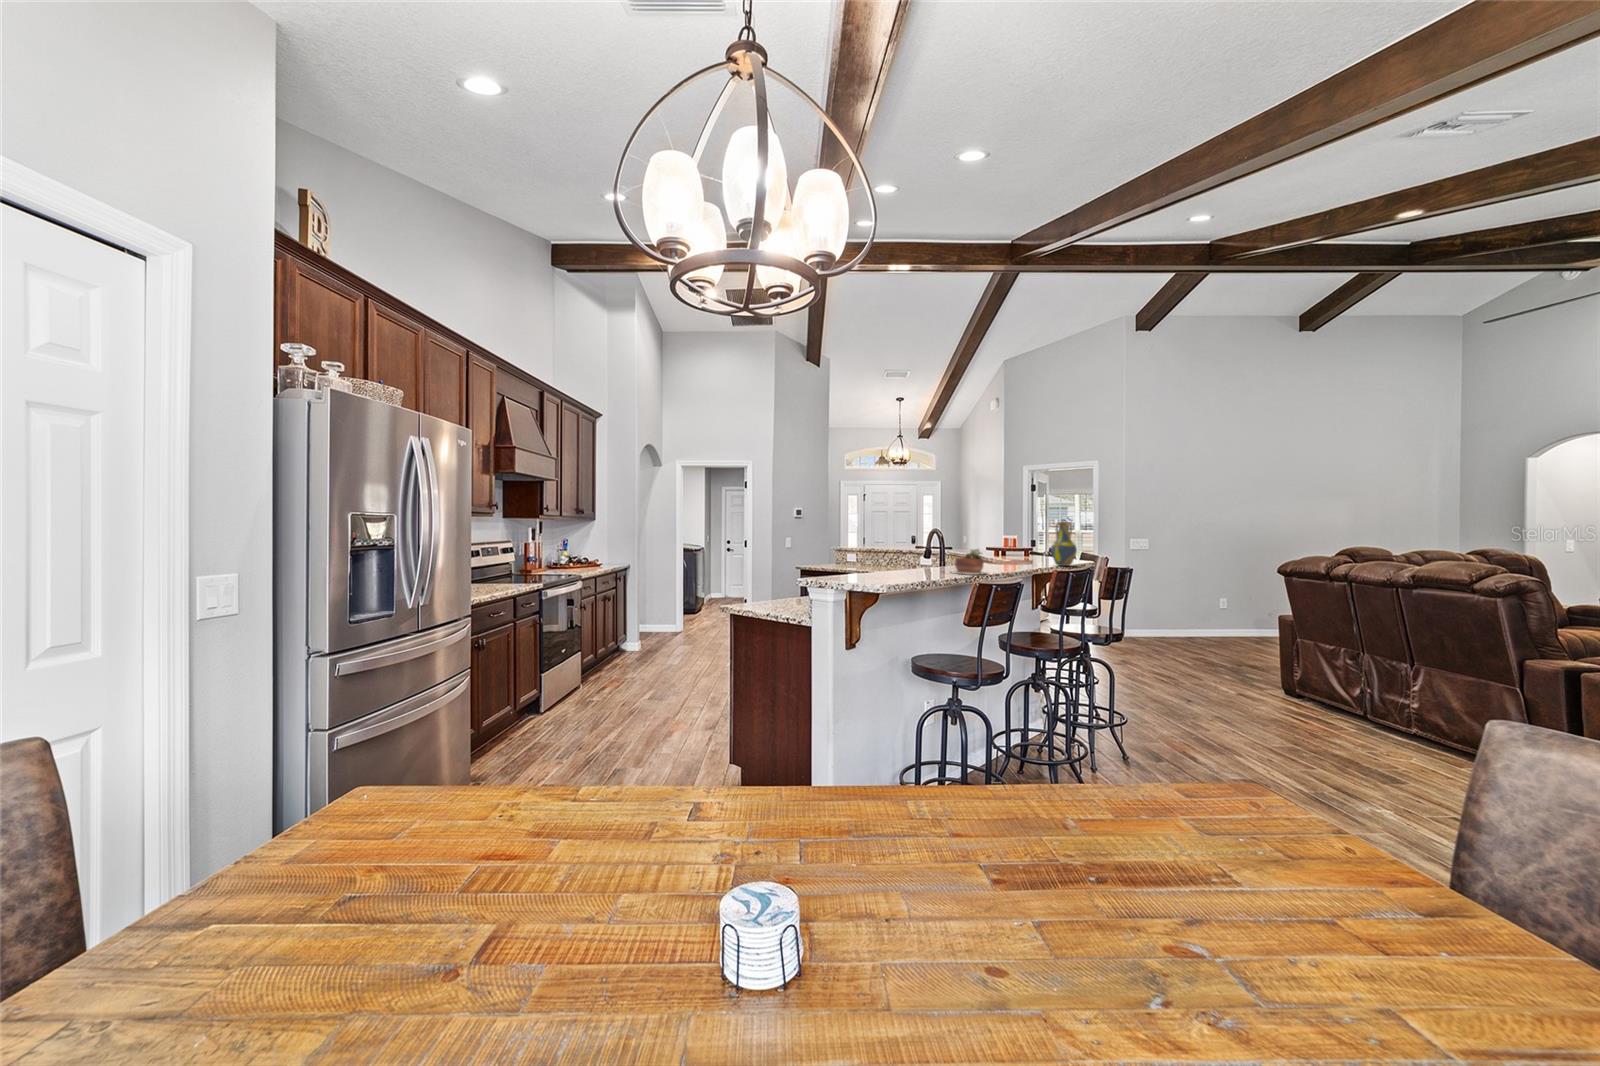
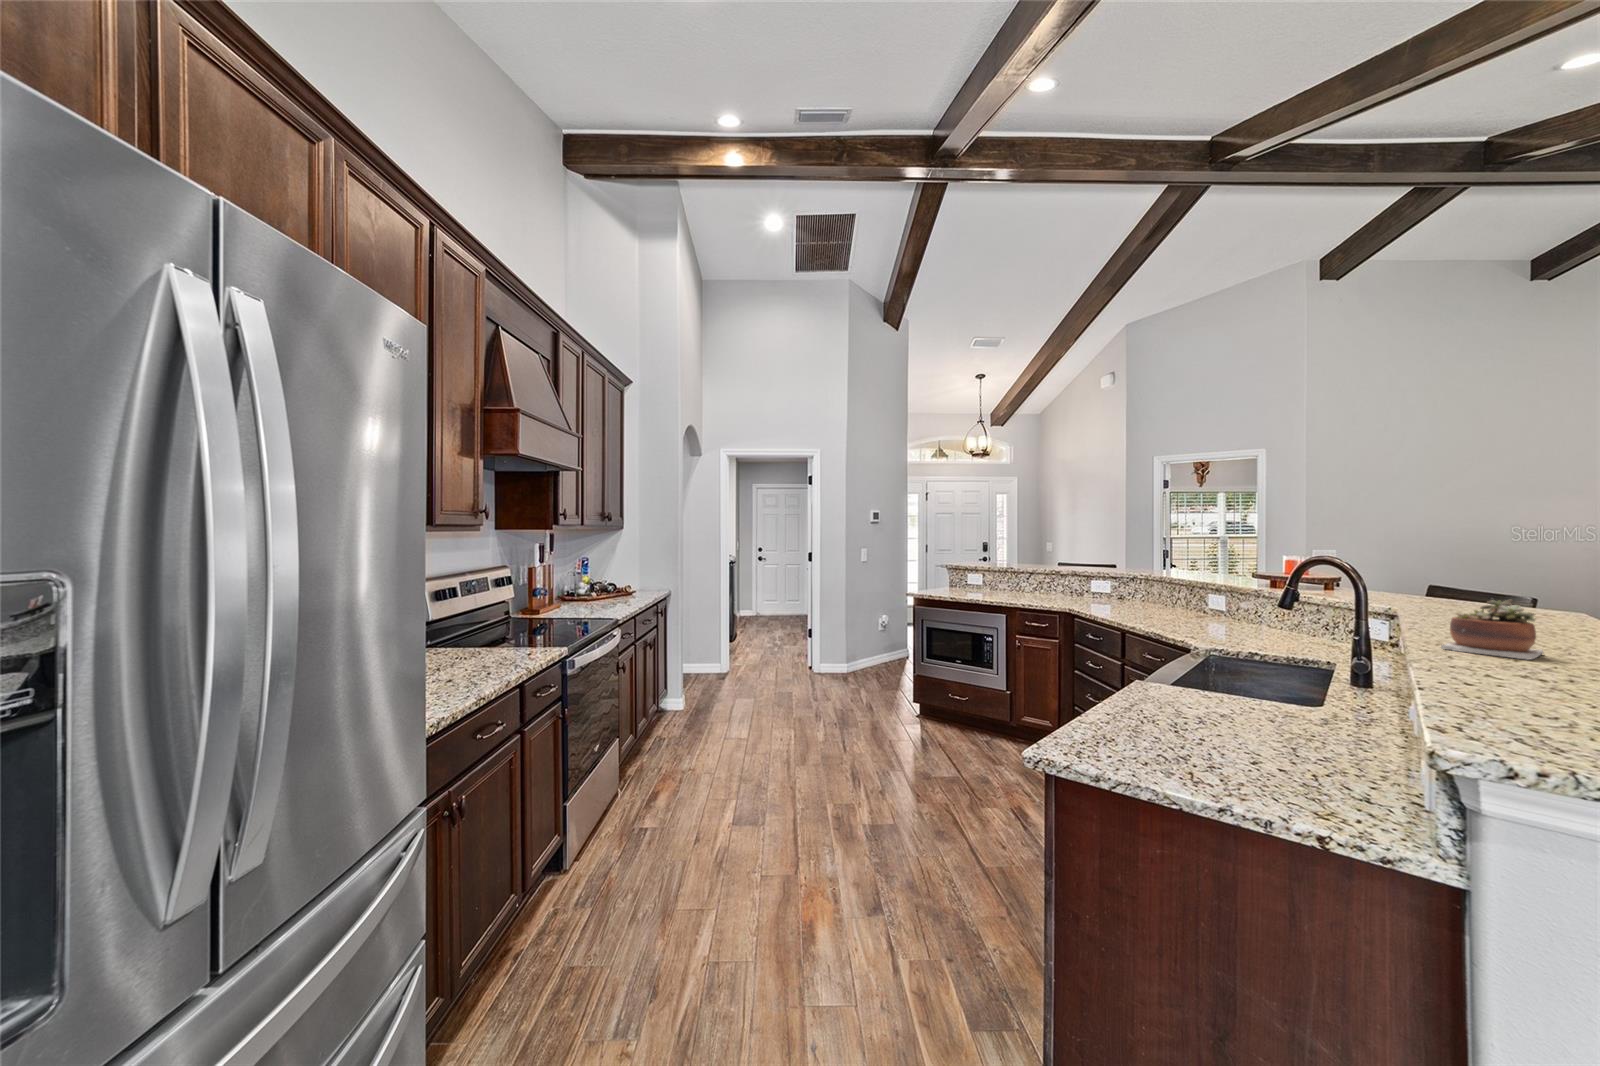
vase: present [1051,522,1077,566] -> none [1406,535,1463,608]

